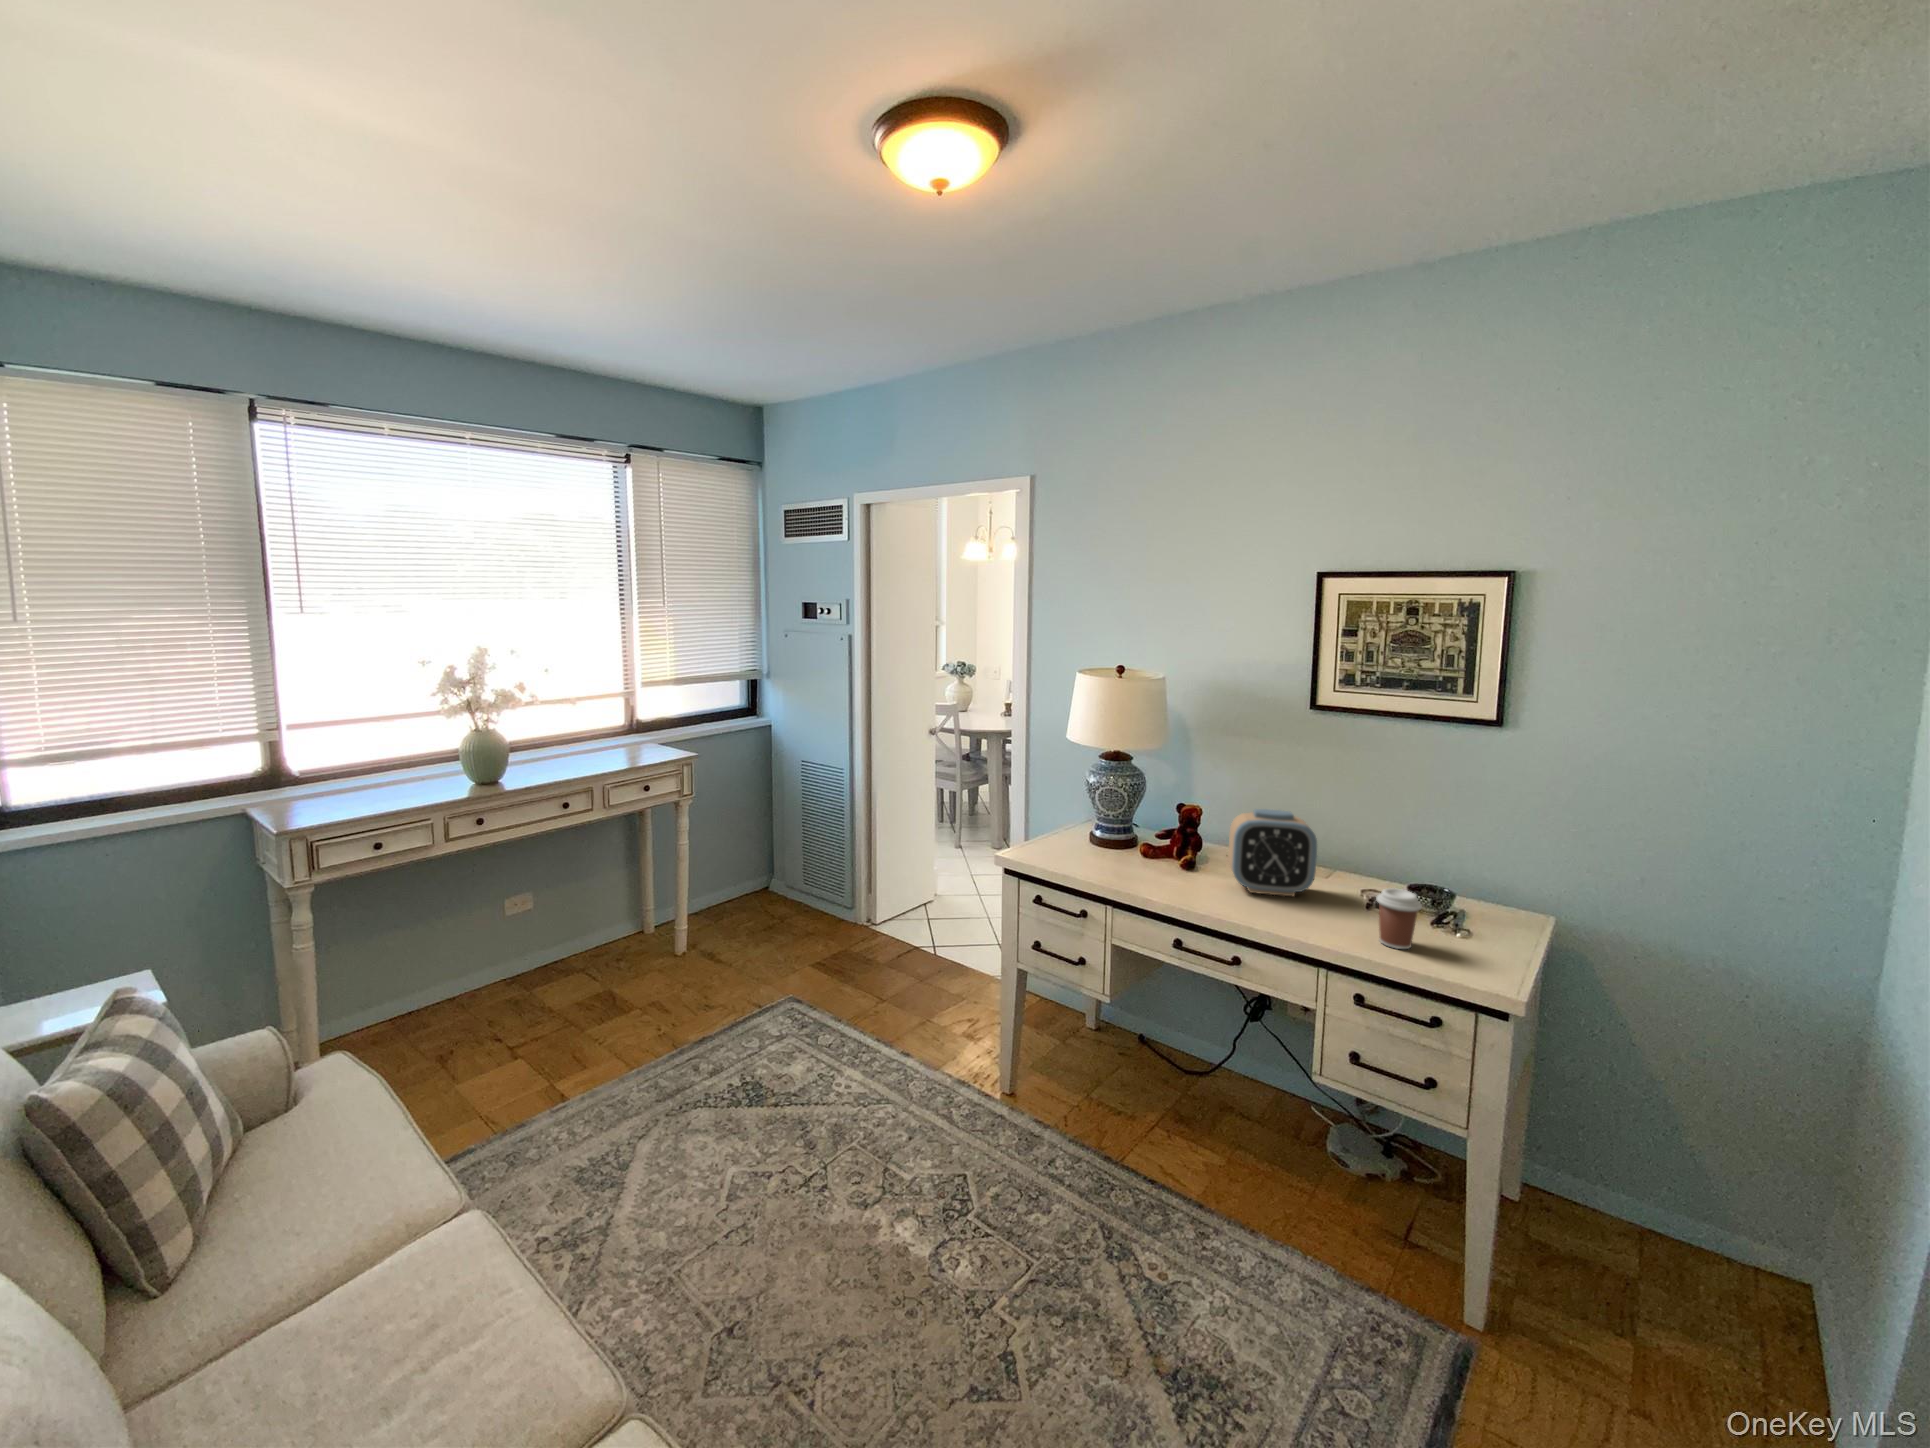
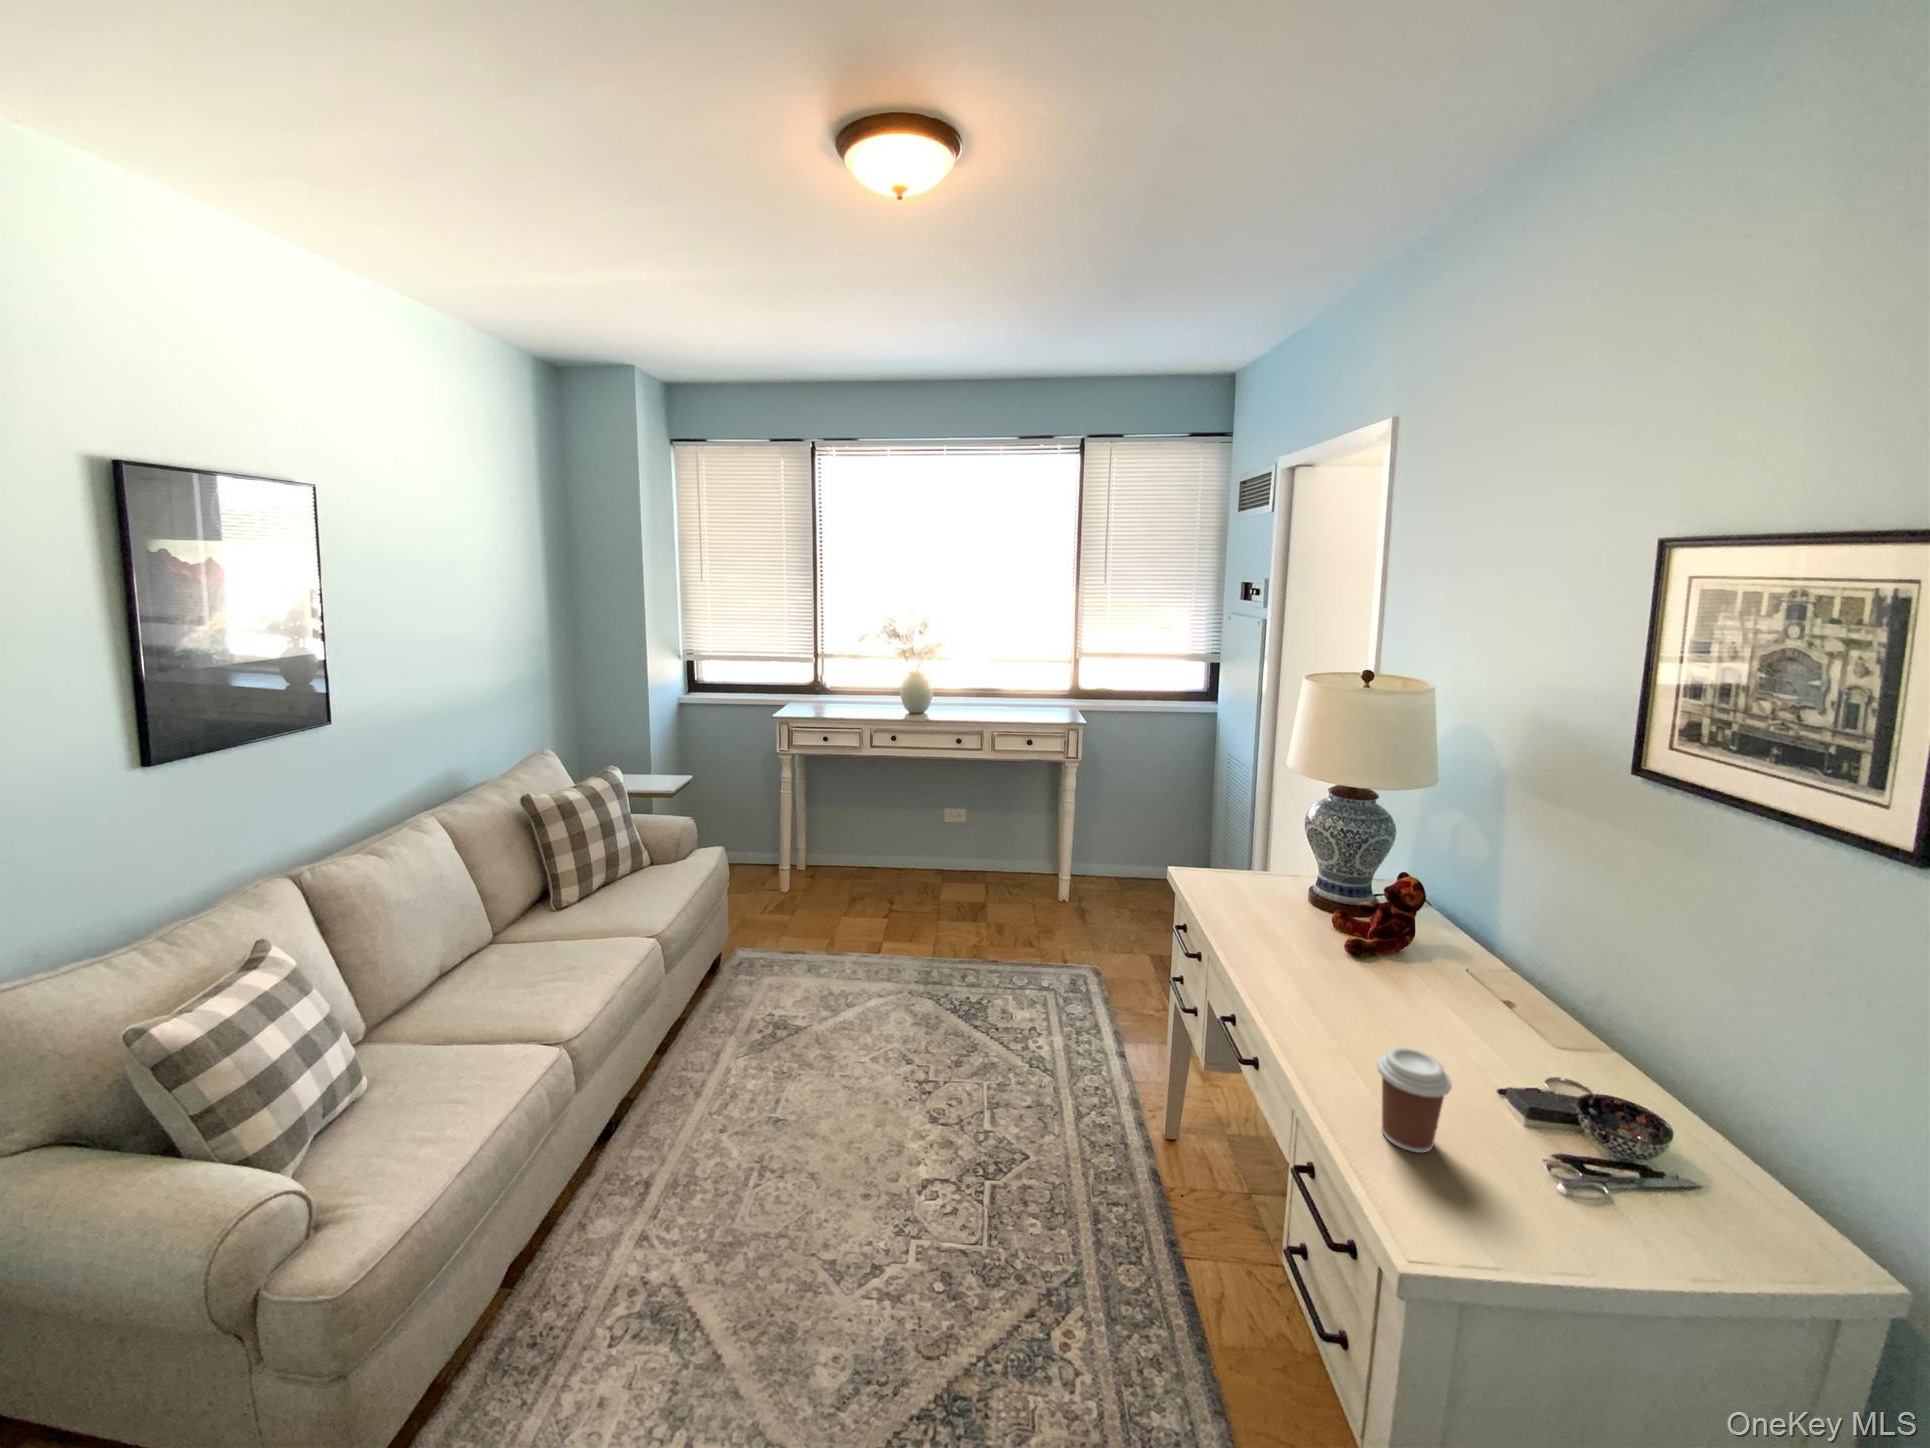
alarm clock: present [1228,809,1317,896] -> none [1343,893,1489,1037]

